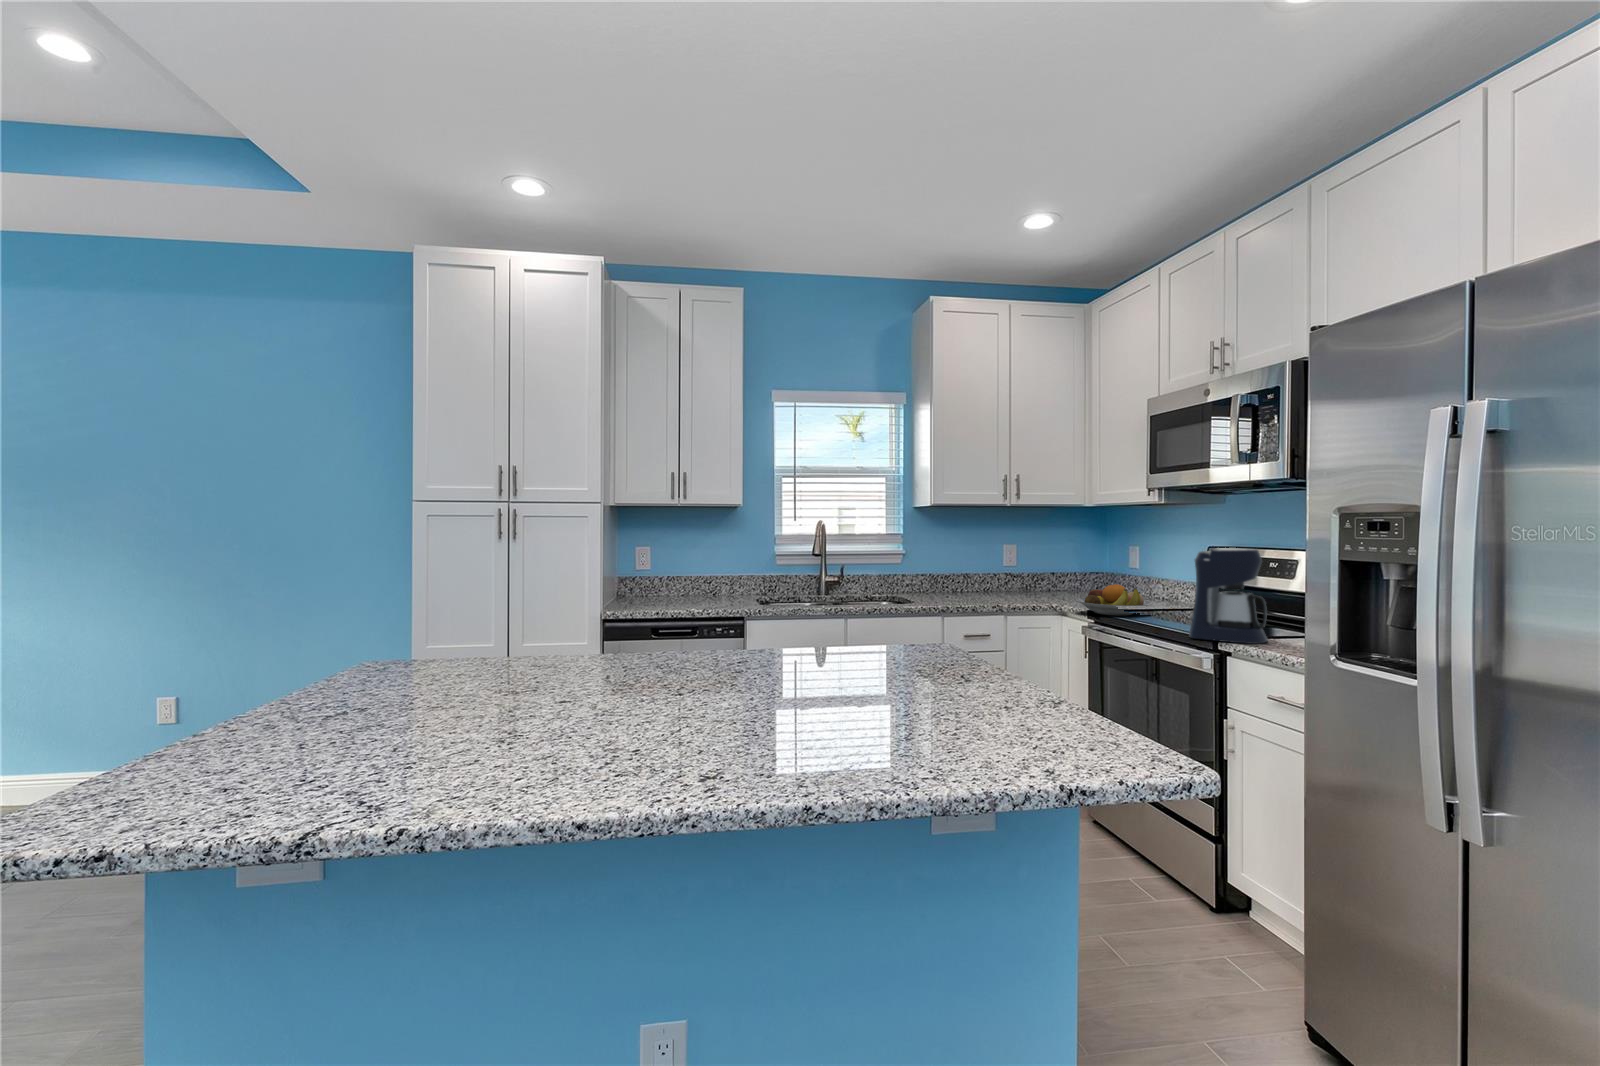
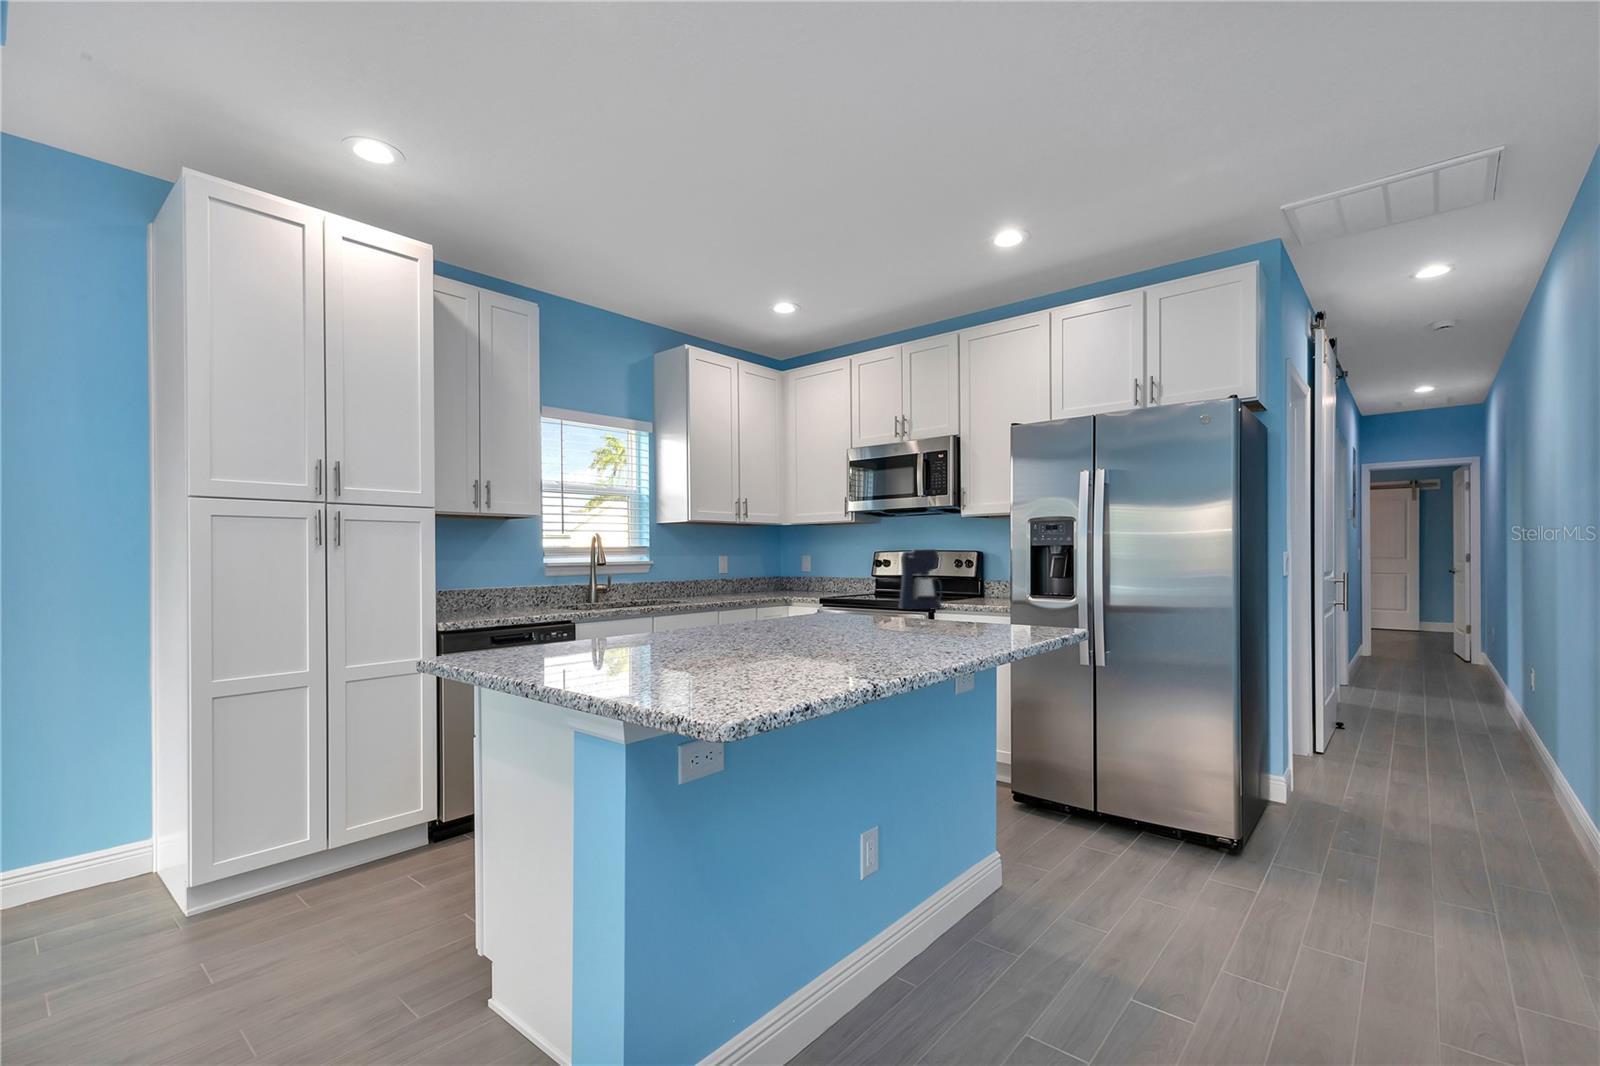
fruit bowl: present [1076,584,1152,616] -> none [787,583,840,606]

